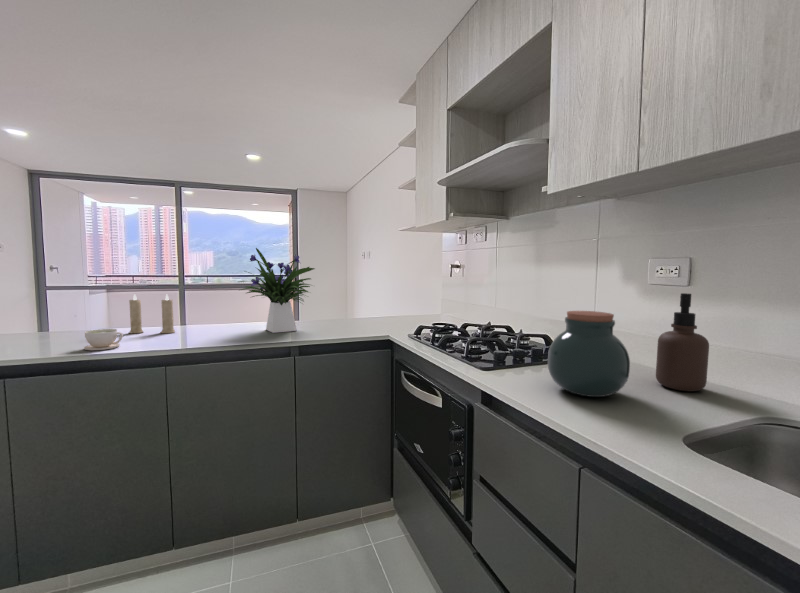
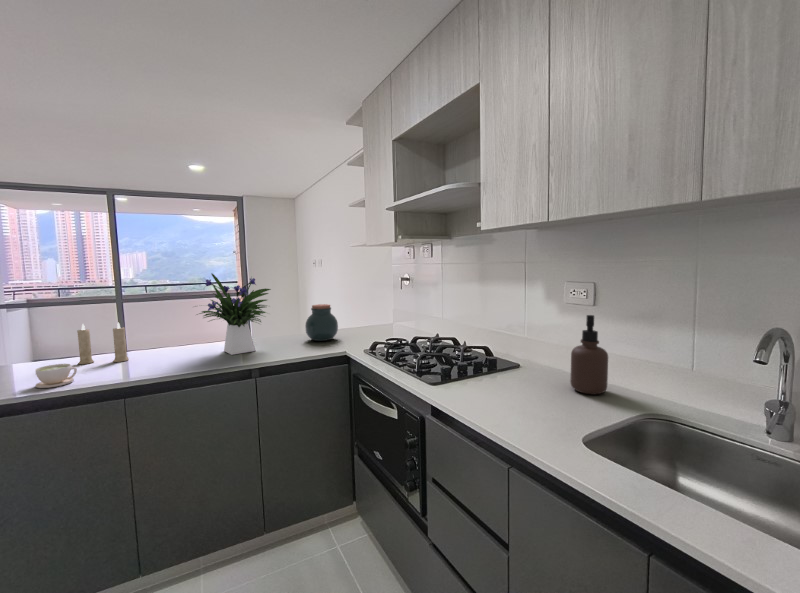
jar: present [548,311,630,397] -> present [305,304,338,341]

